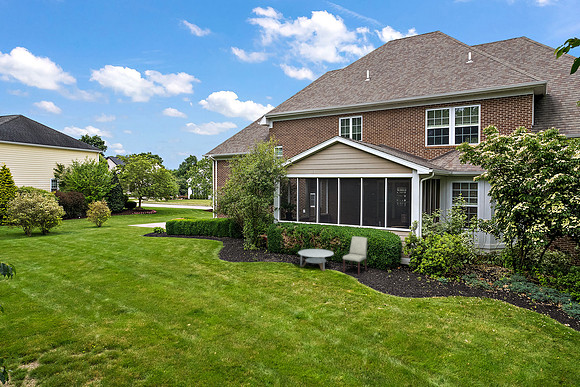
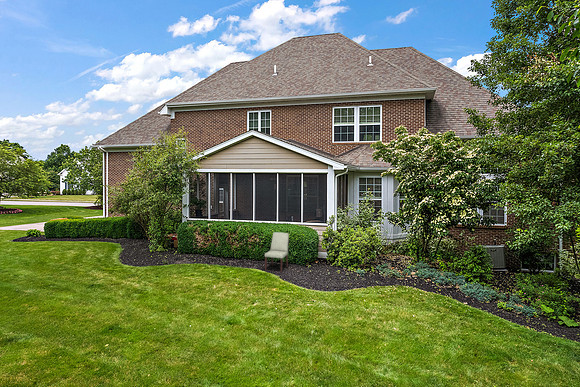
round table: present [298,249,334,271] -> none [215,247,254,271]

